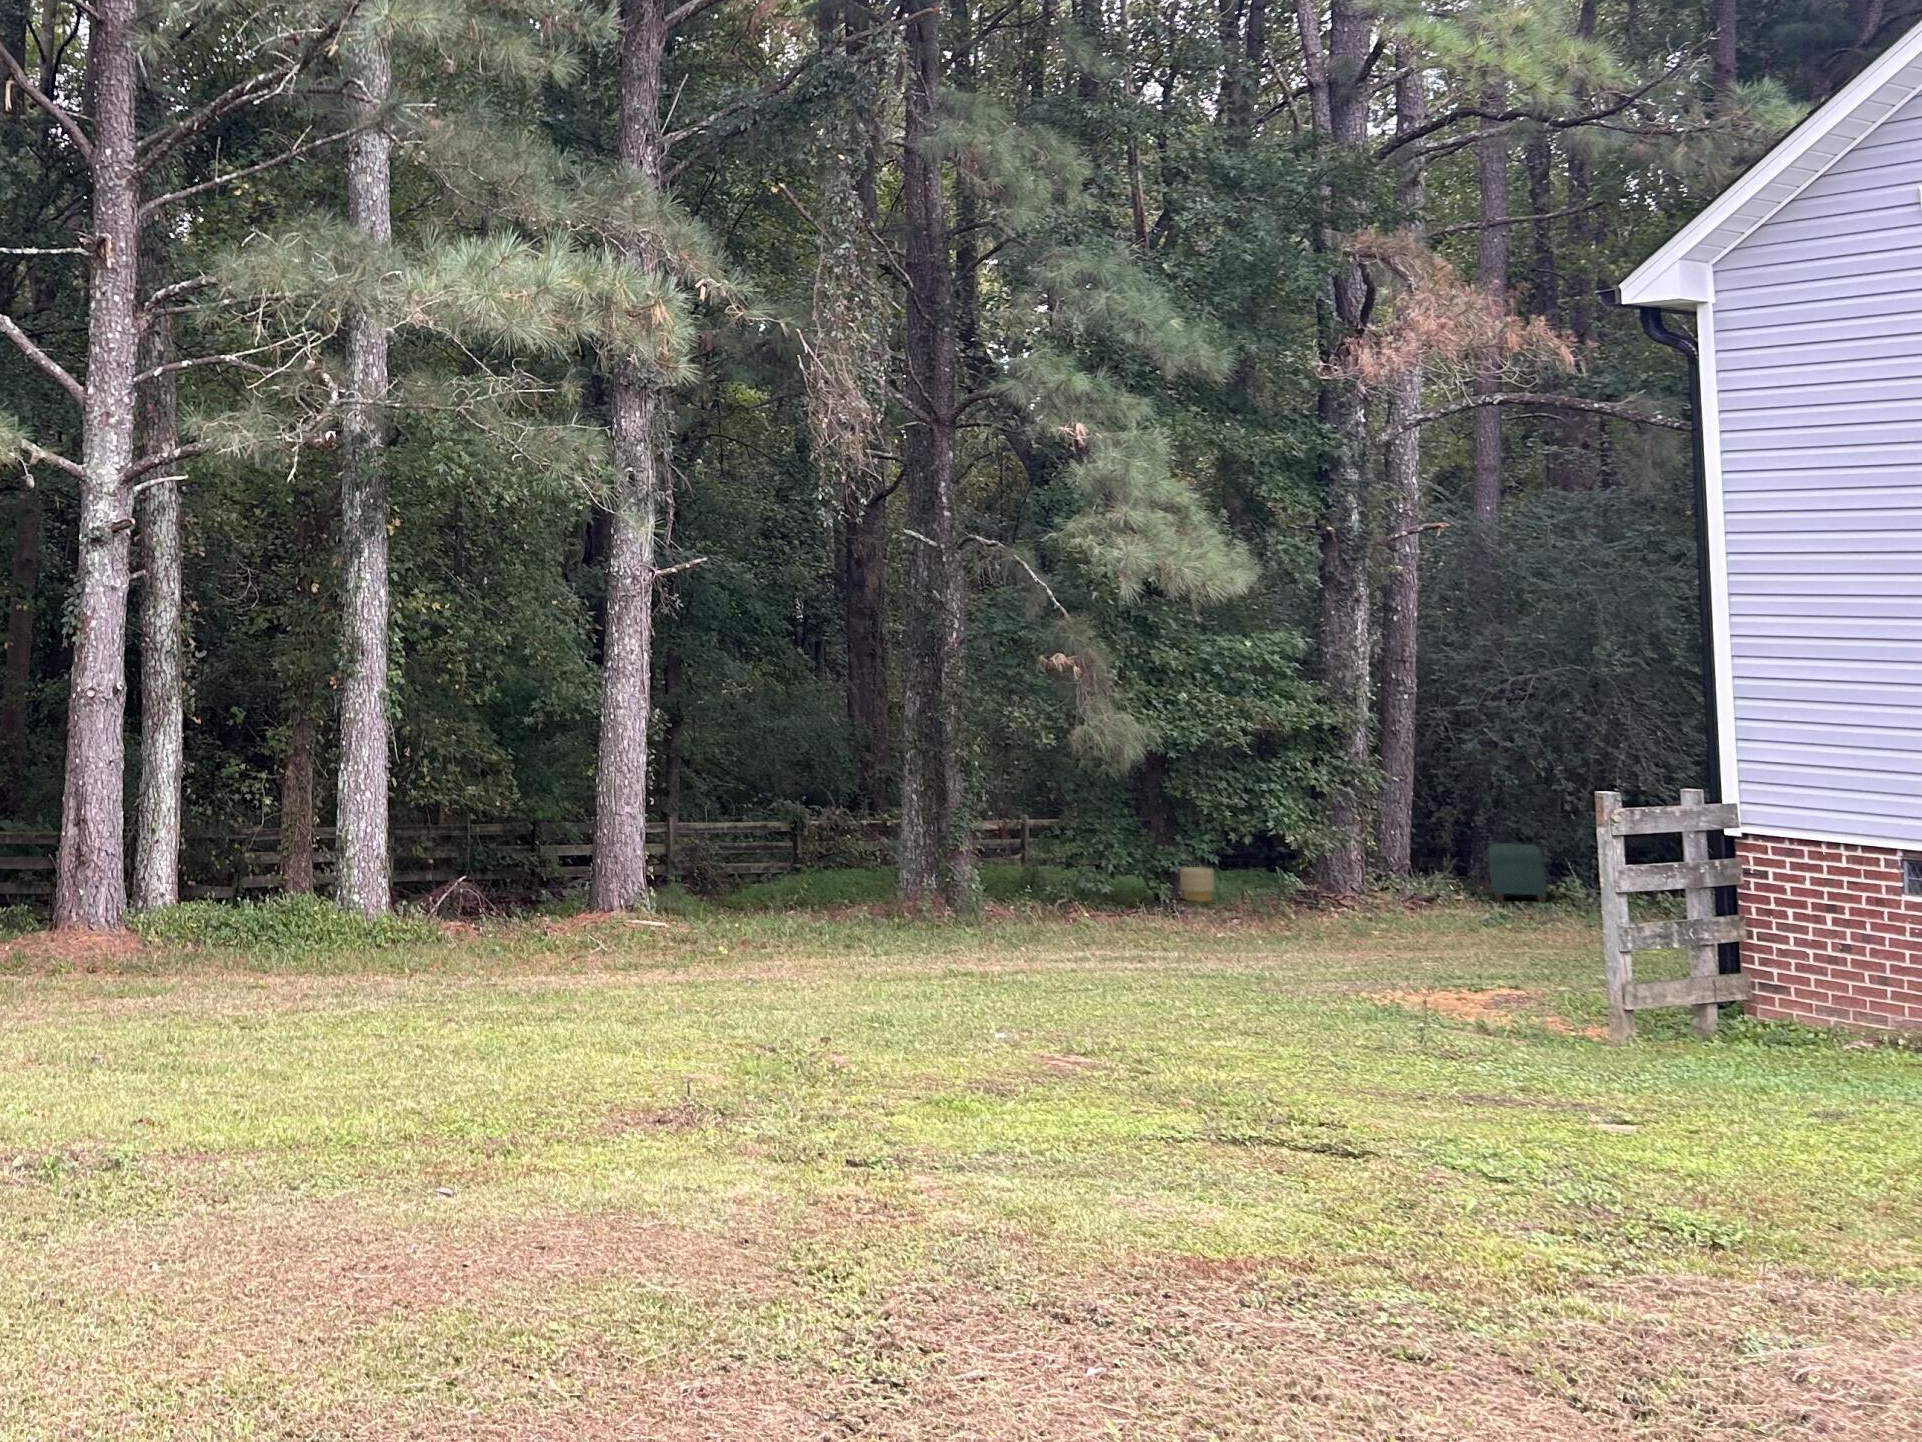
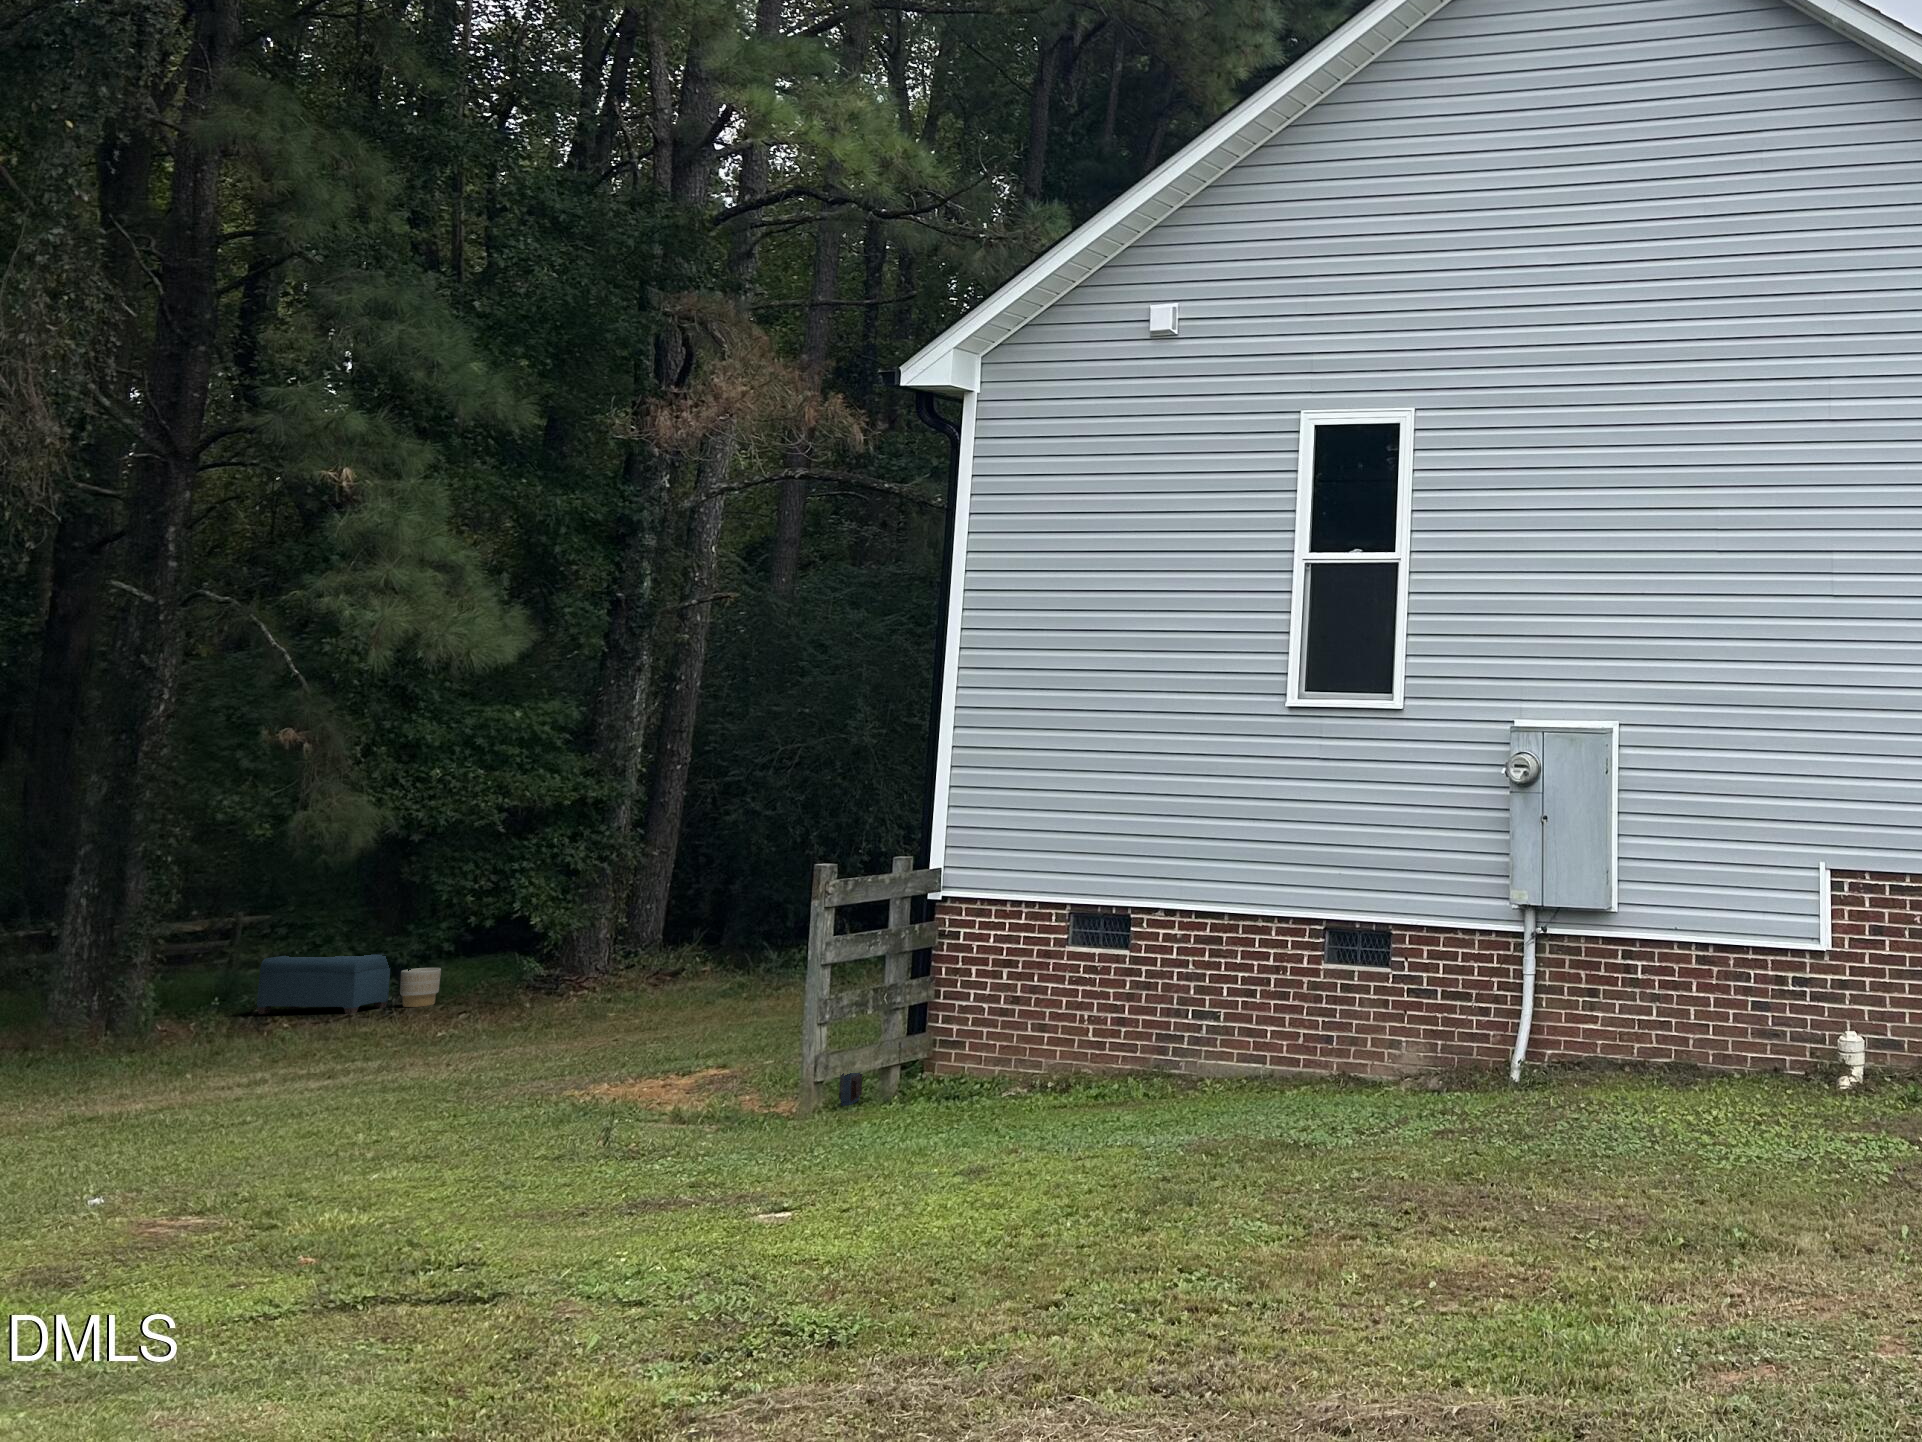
bench: present [1488,843,1547,902] -> present [257,954,390,1014]
watering can: none [1649,993,1676,1037] -> present [839,1073,862,1106]

